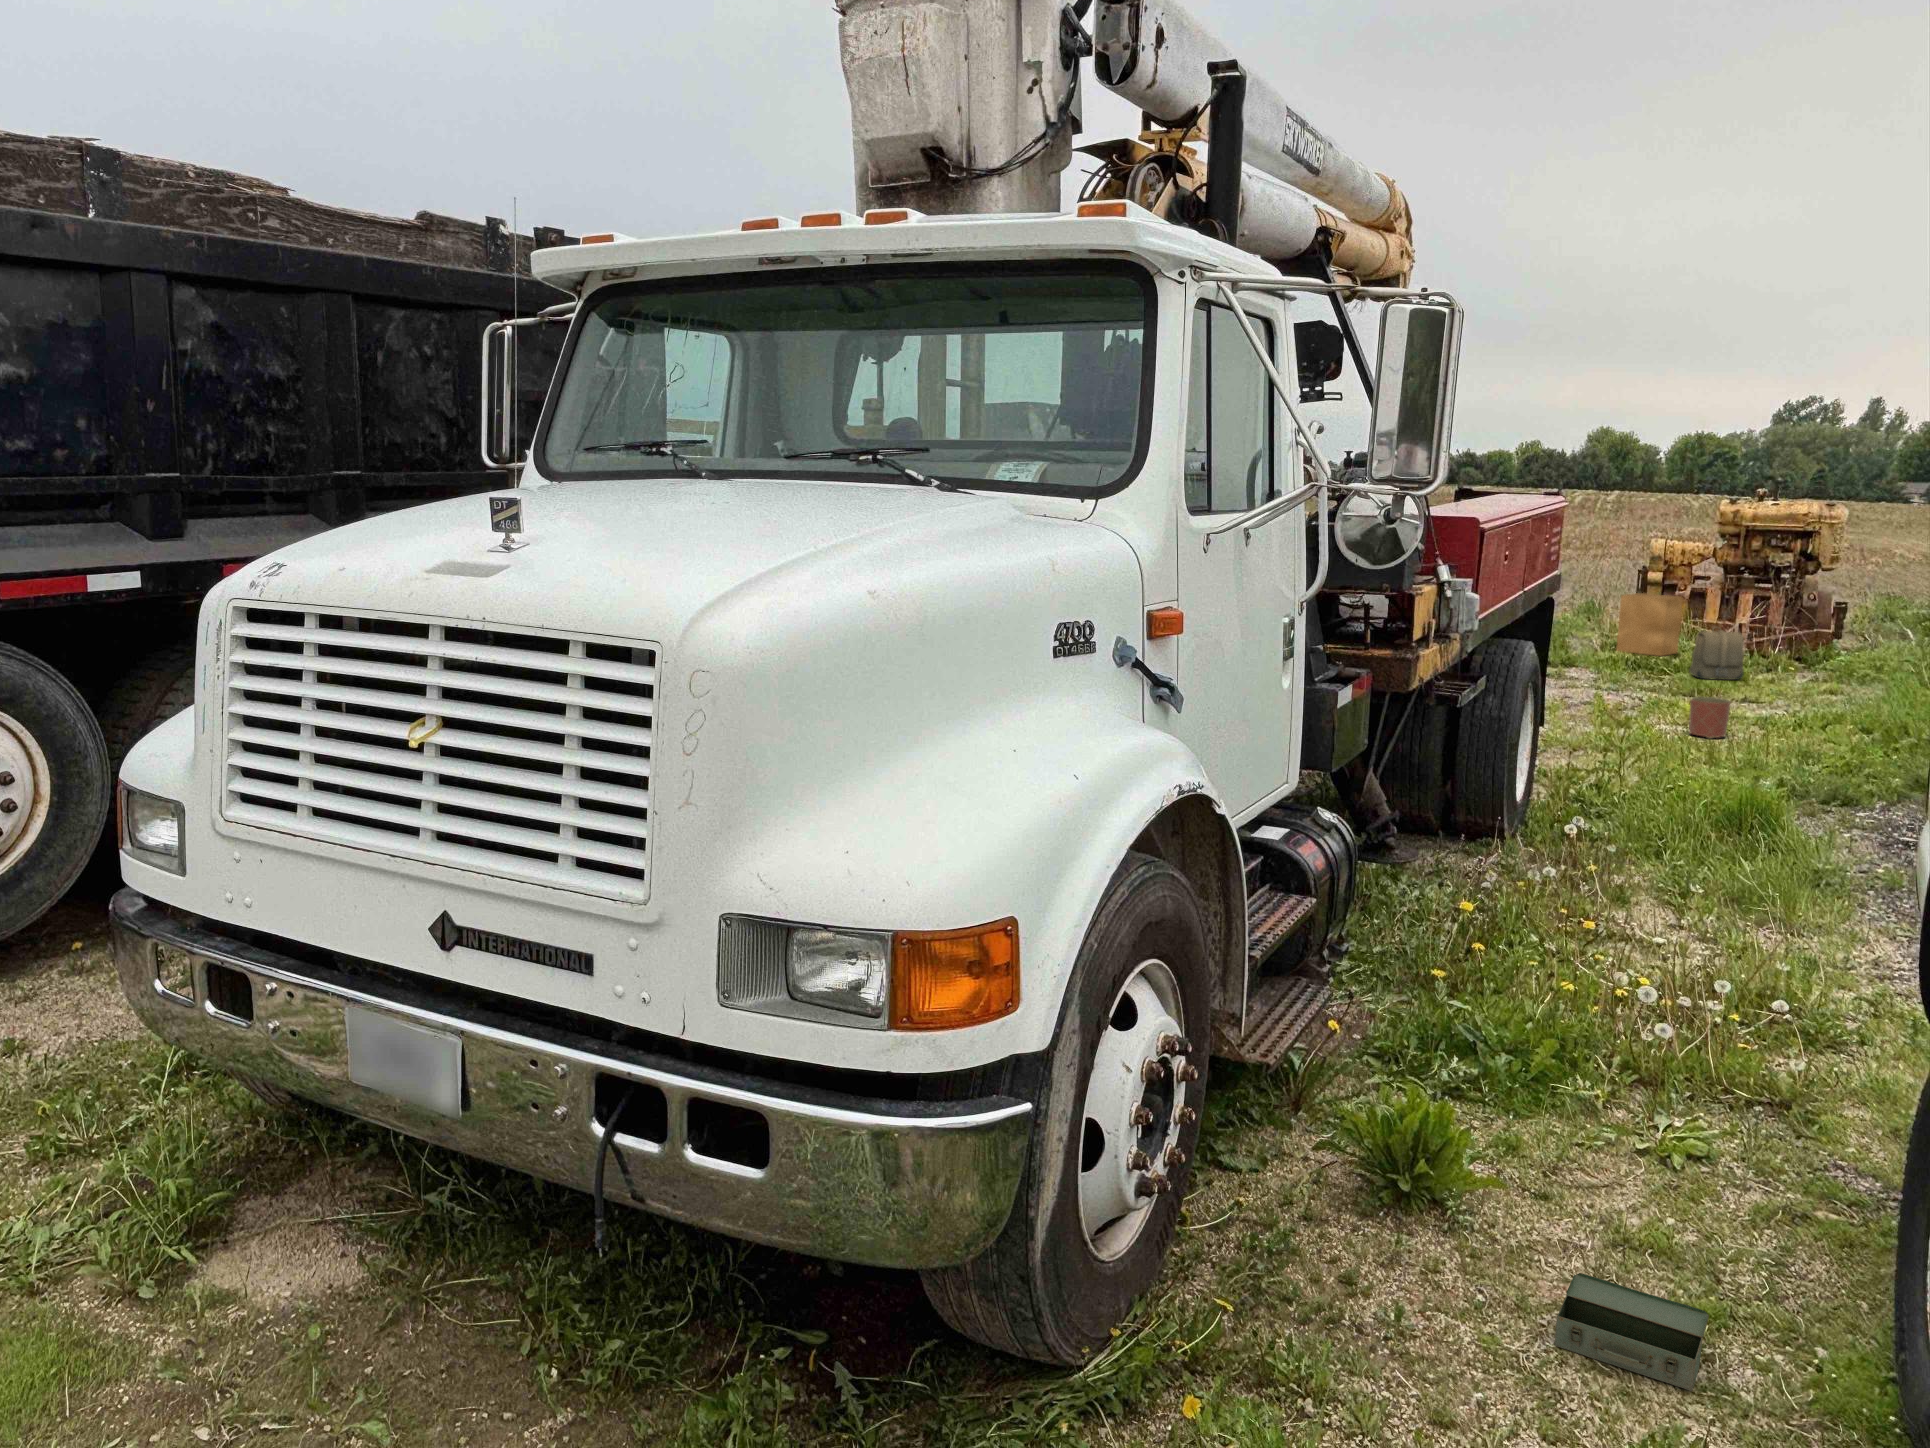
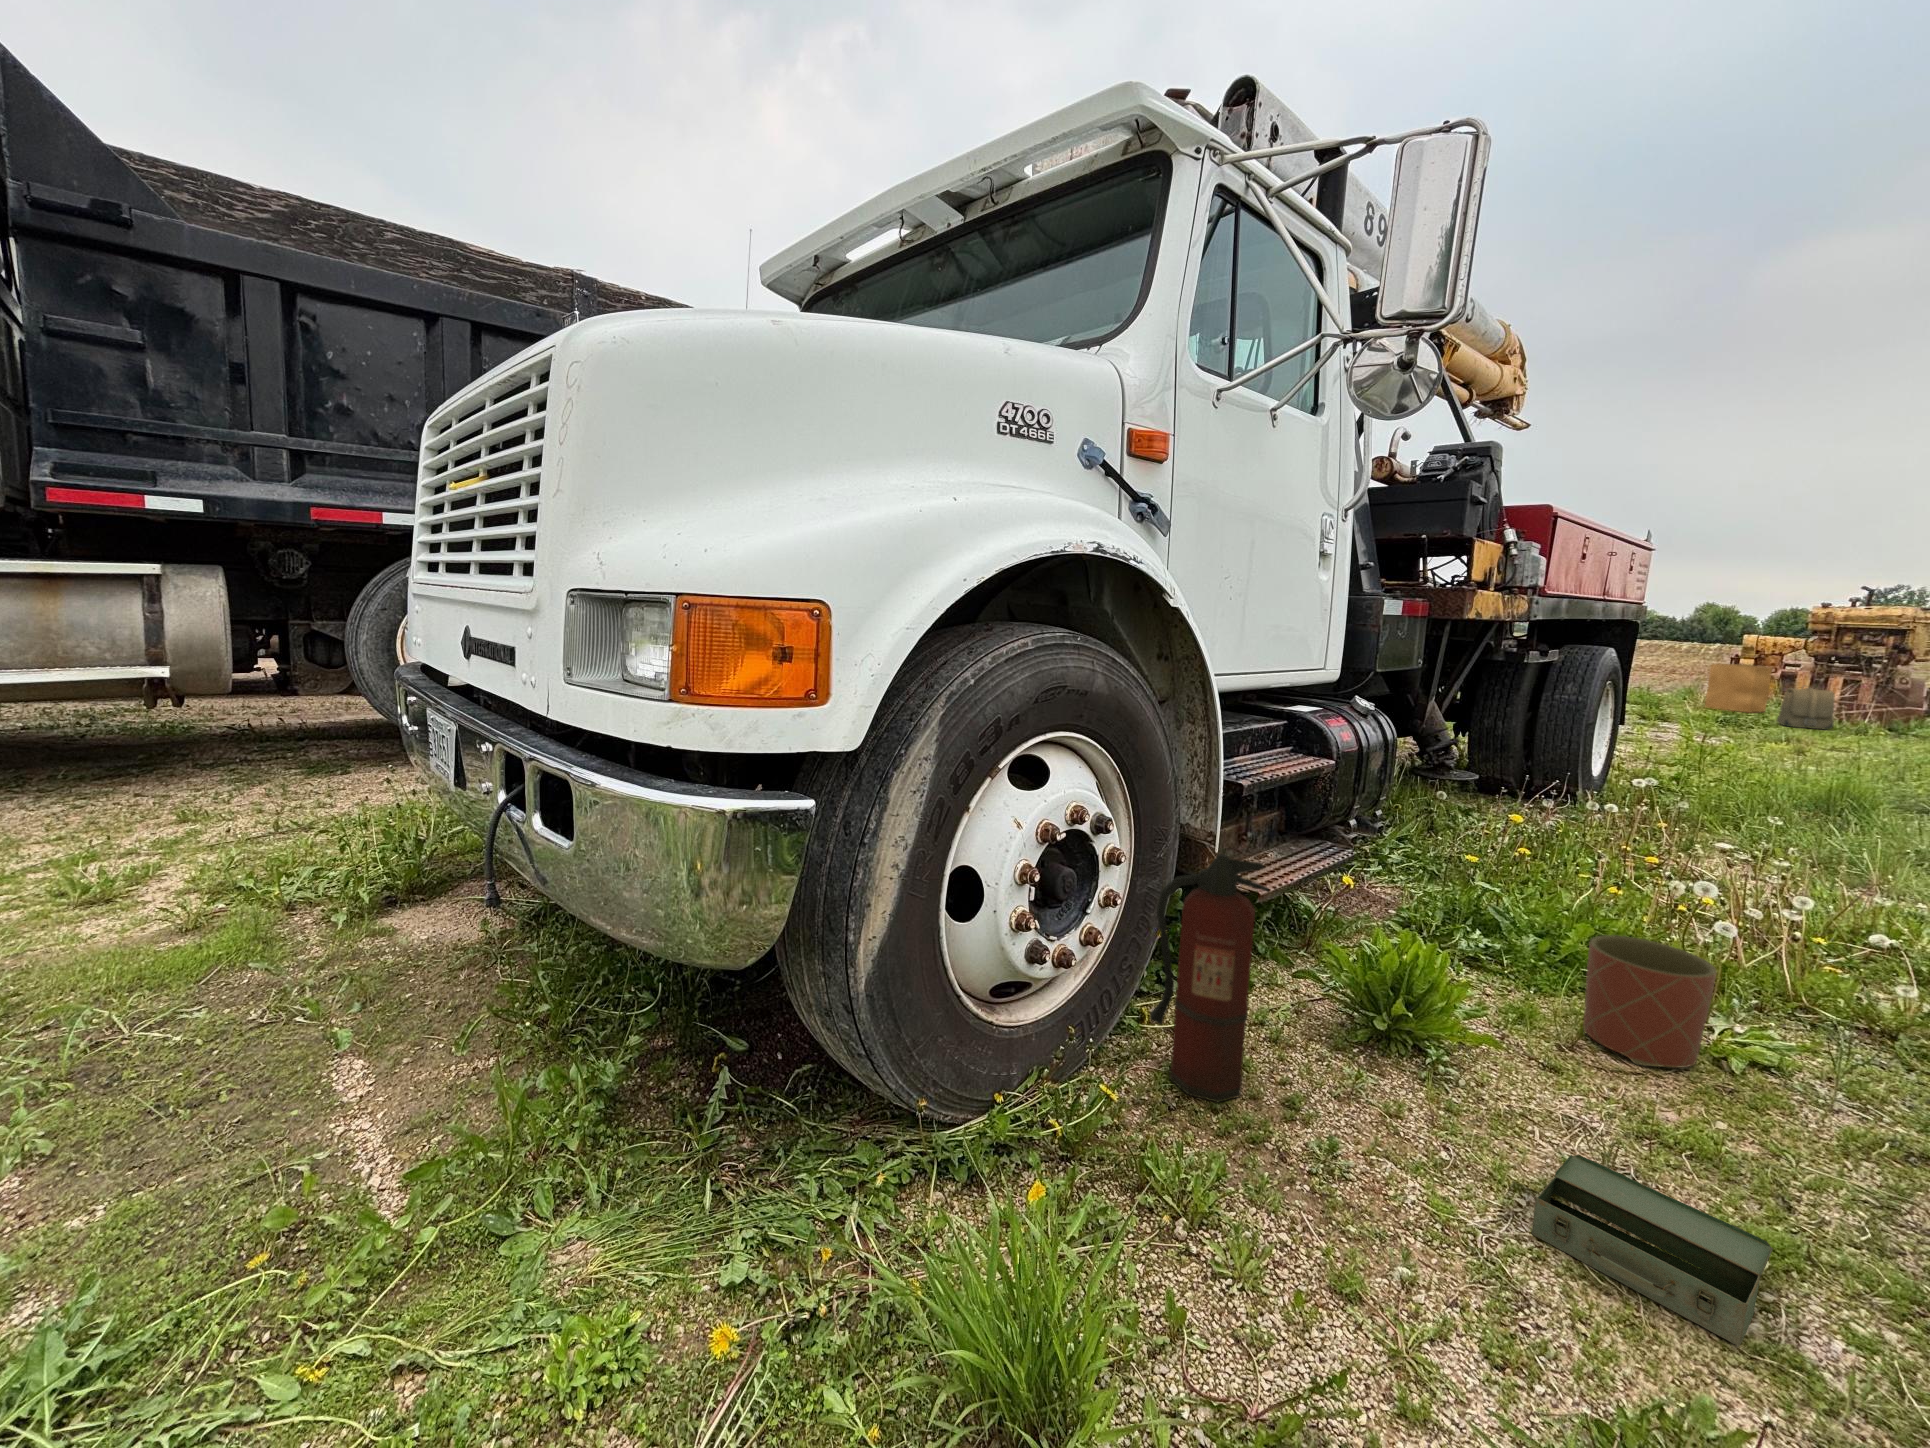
planter: present [1689,697,1731,739] -> present [1583,935,1717,1068]
fire extinguisher: none [1220,1061,1332,1292] -> present [1150,854,1269,1102]

